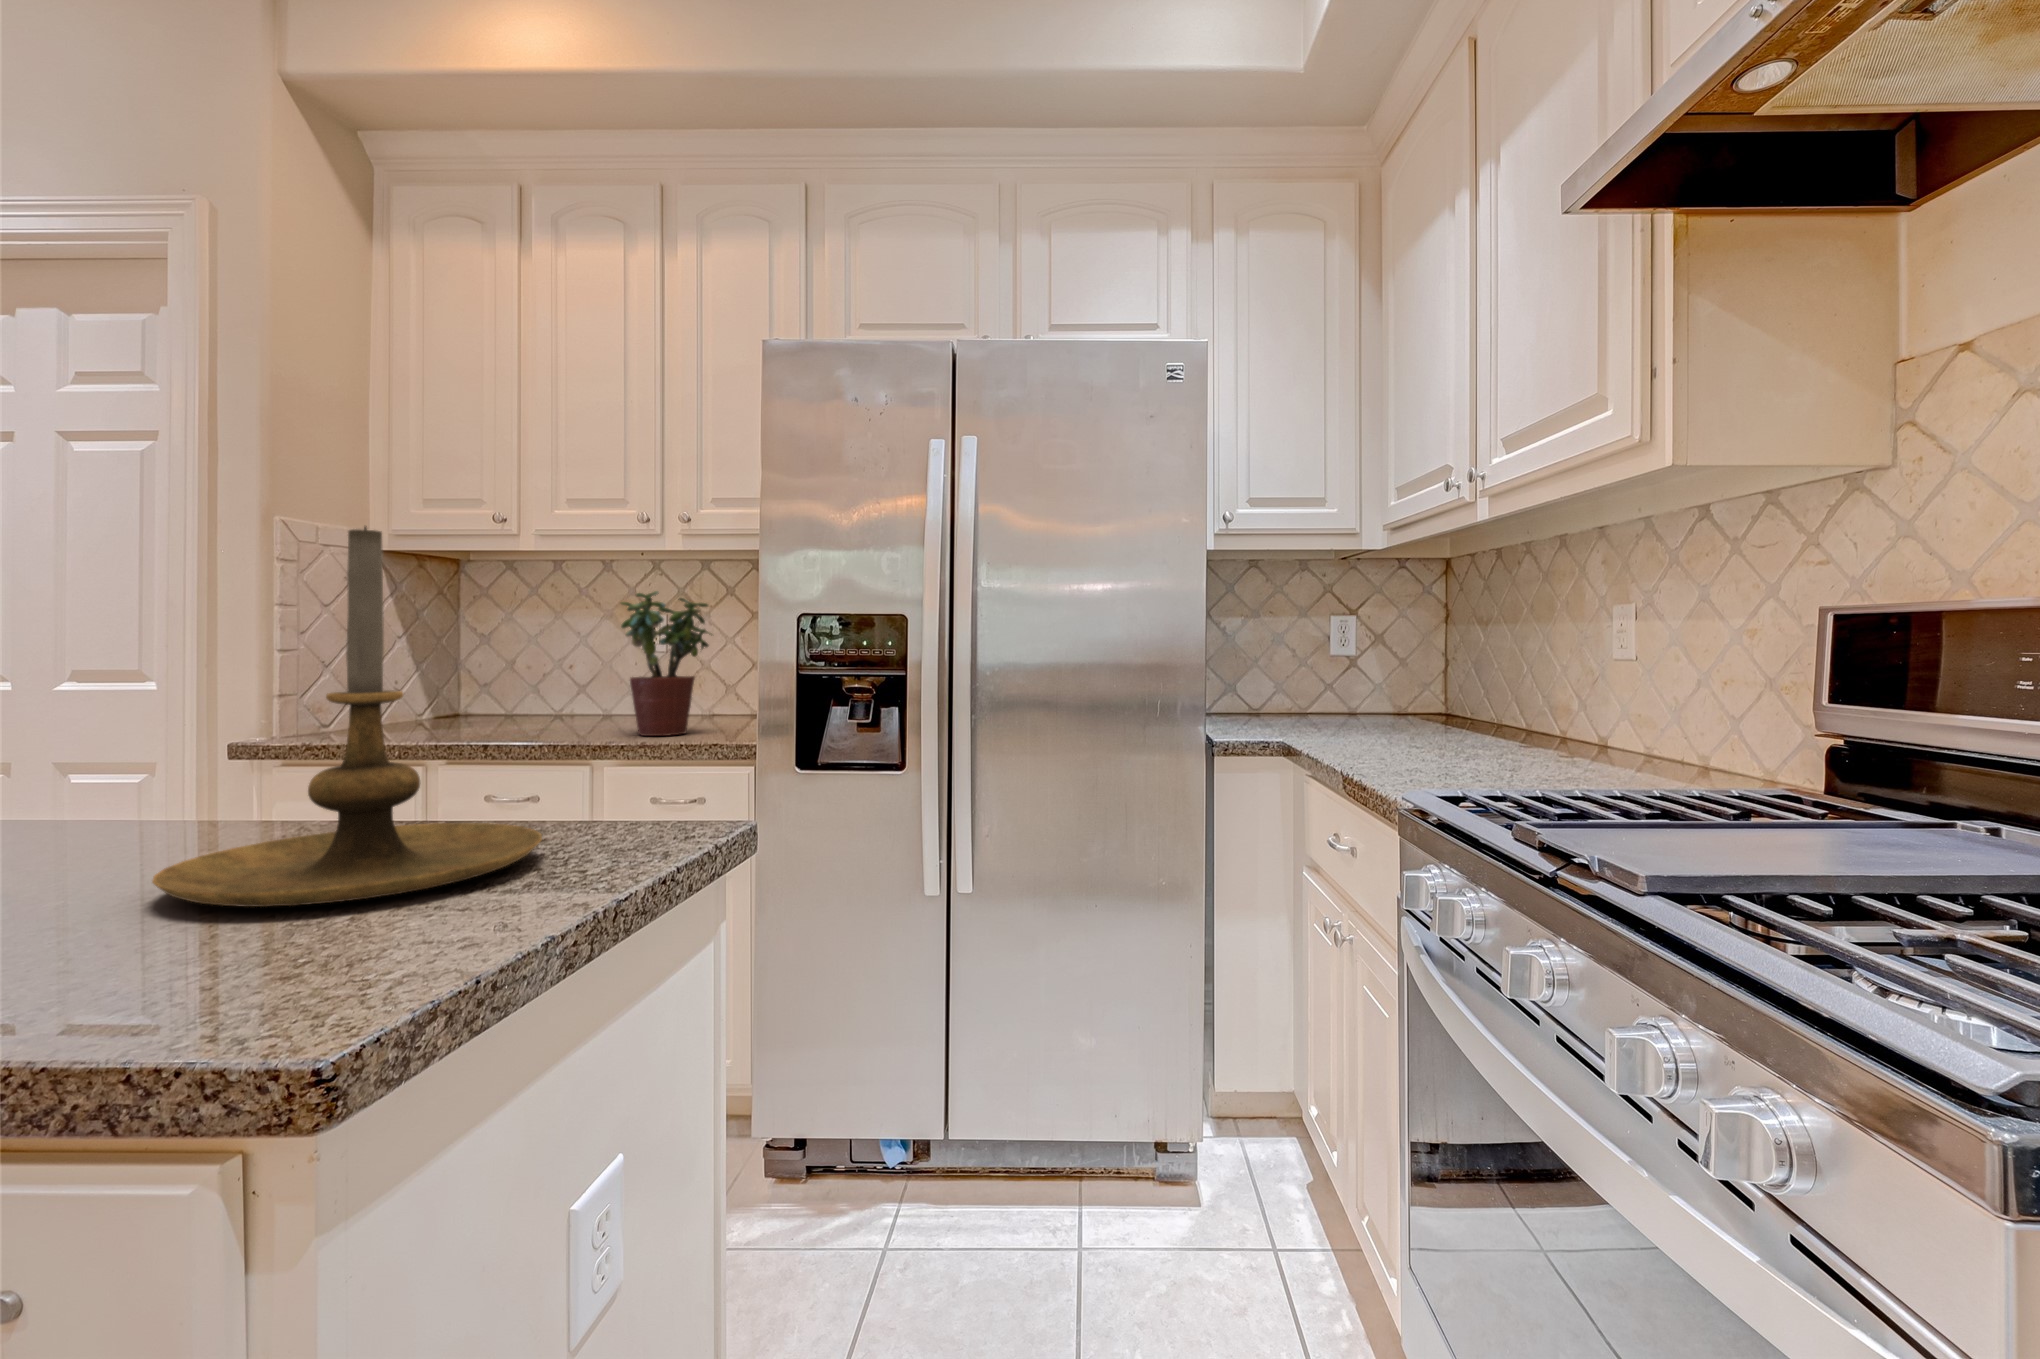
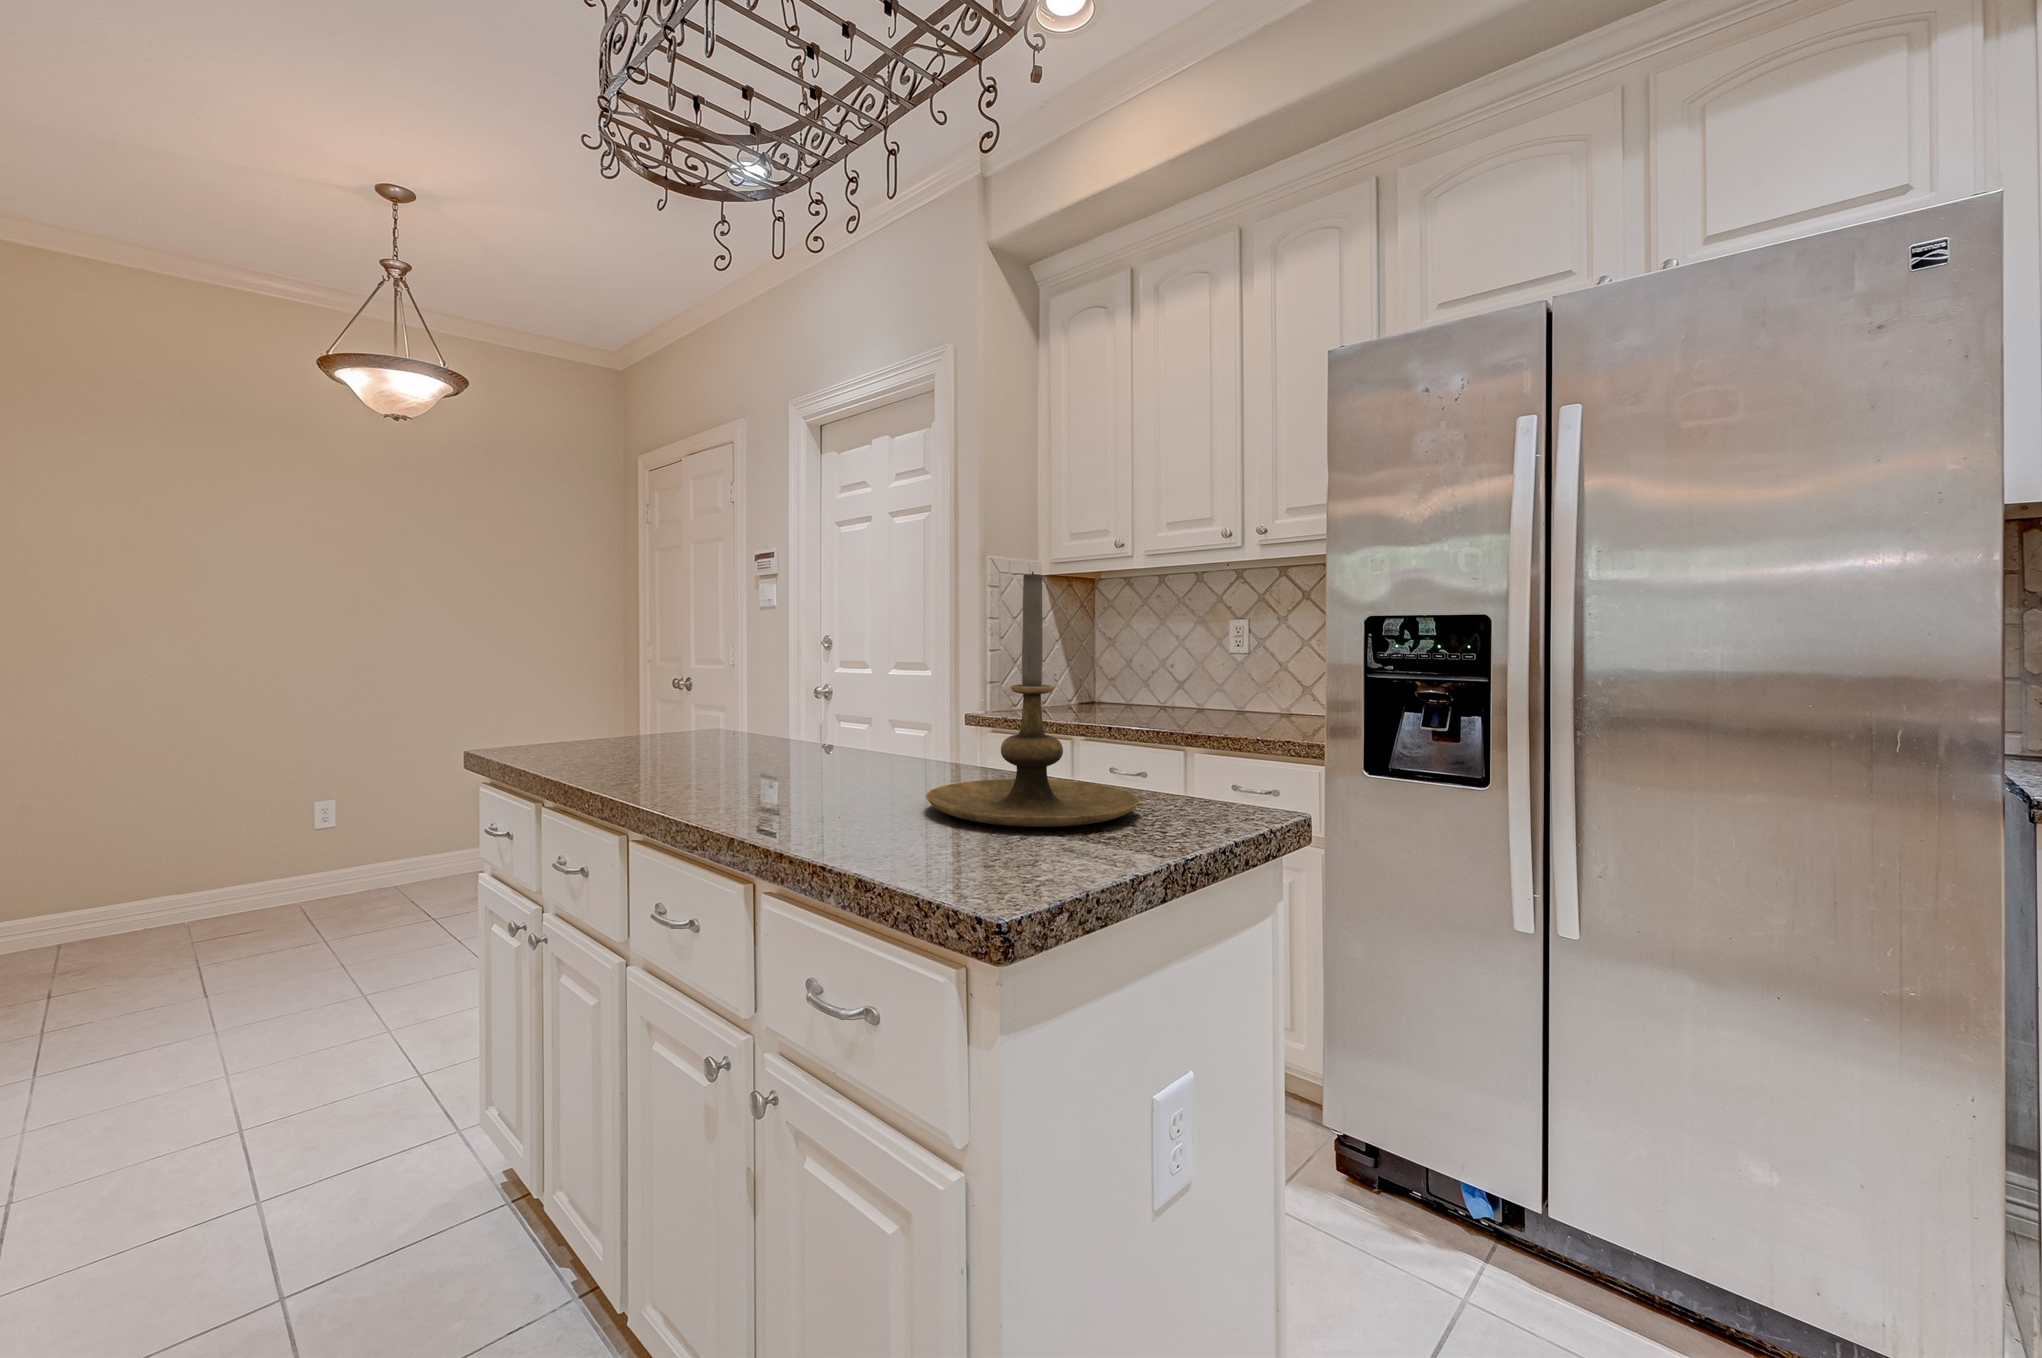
potted plant: present [621,591,711,736] -> none [1211,603,1290,729]

